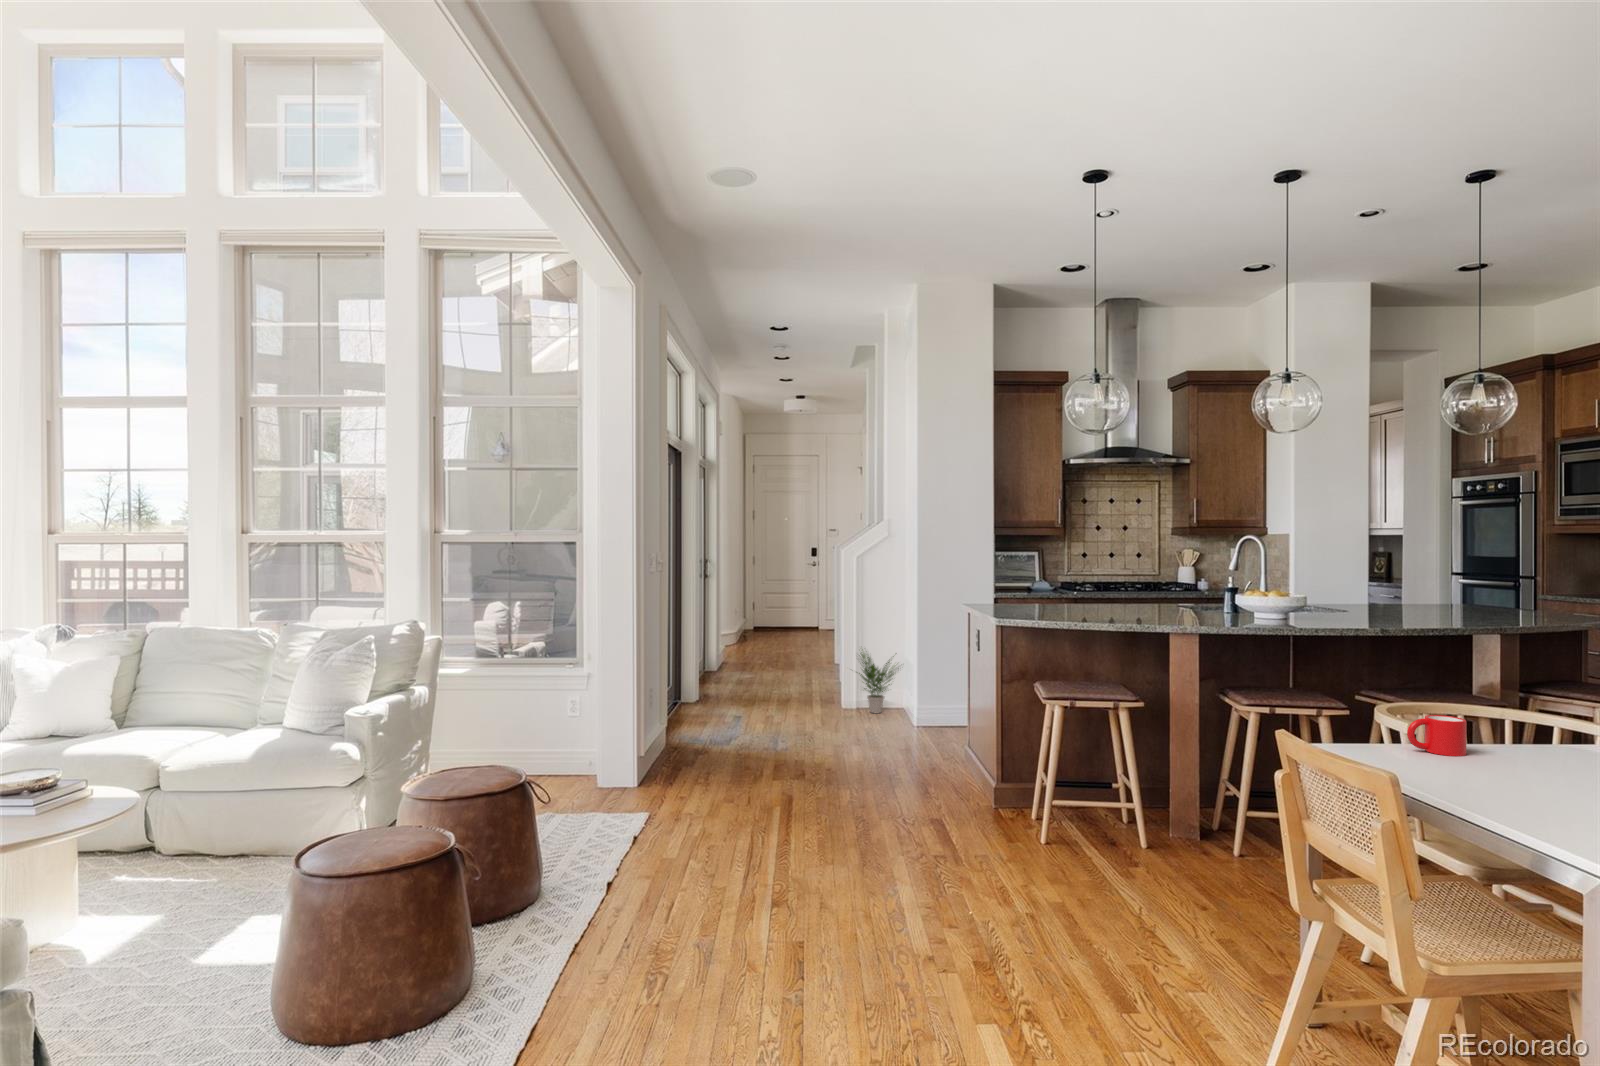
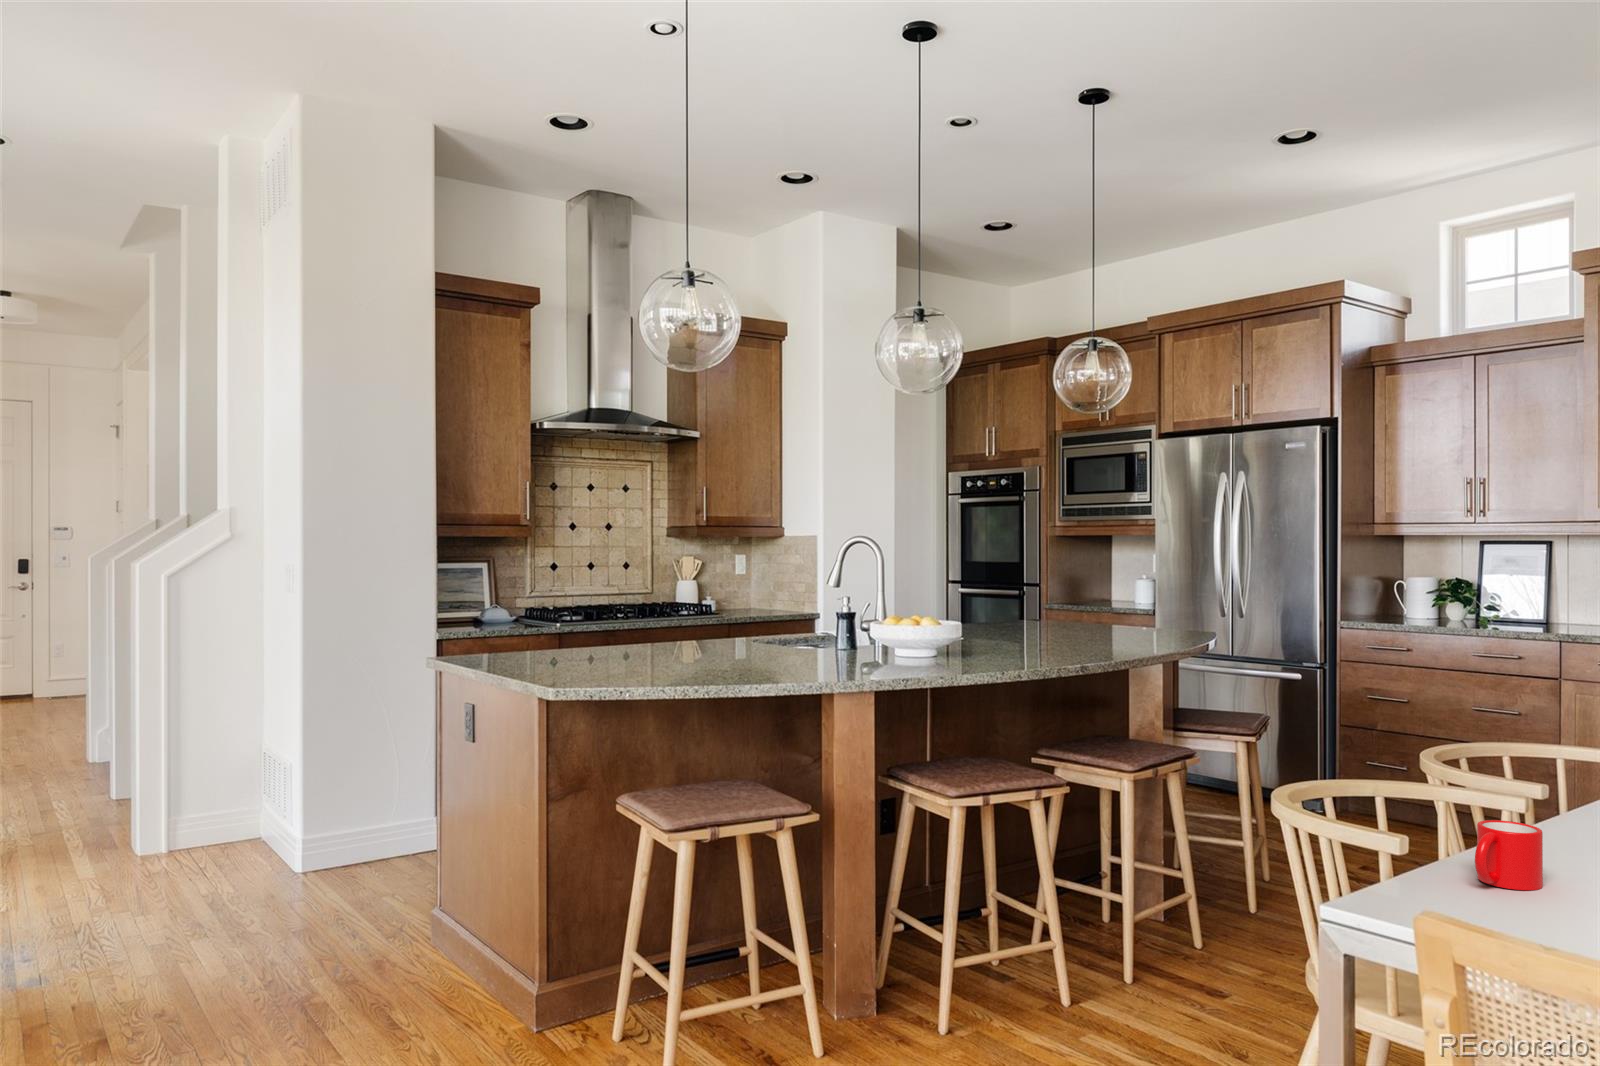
potted plant: present [859,649,899,713] -> none [140,740,266,864]

